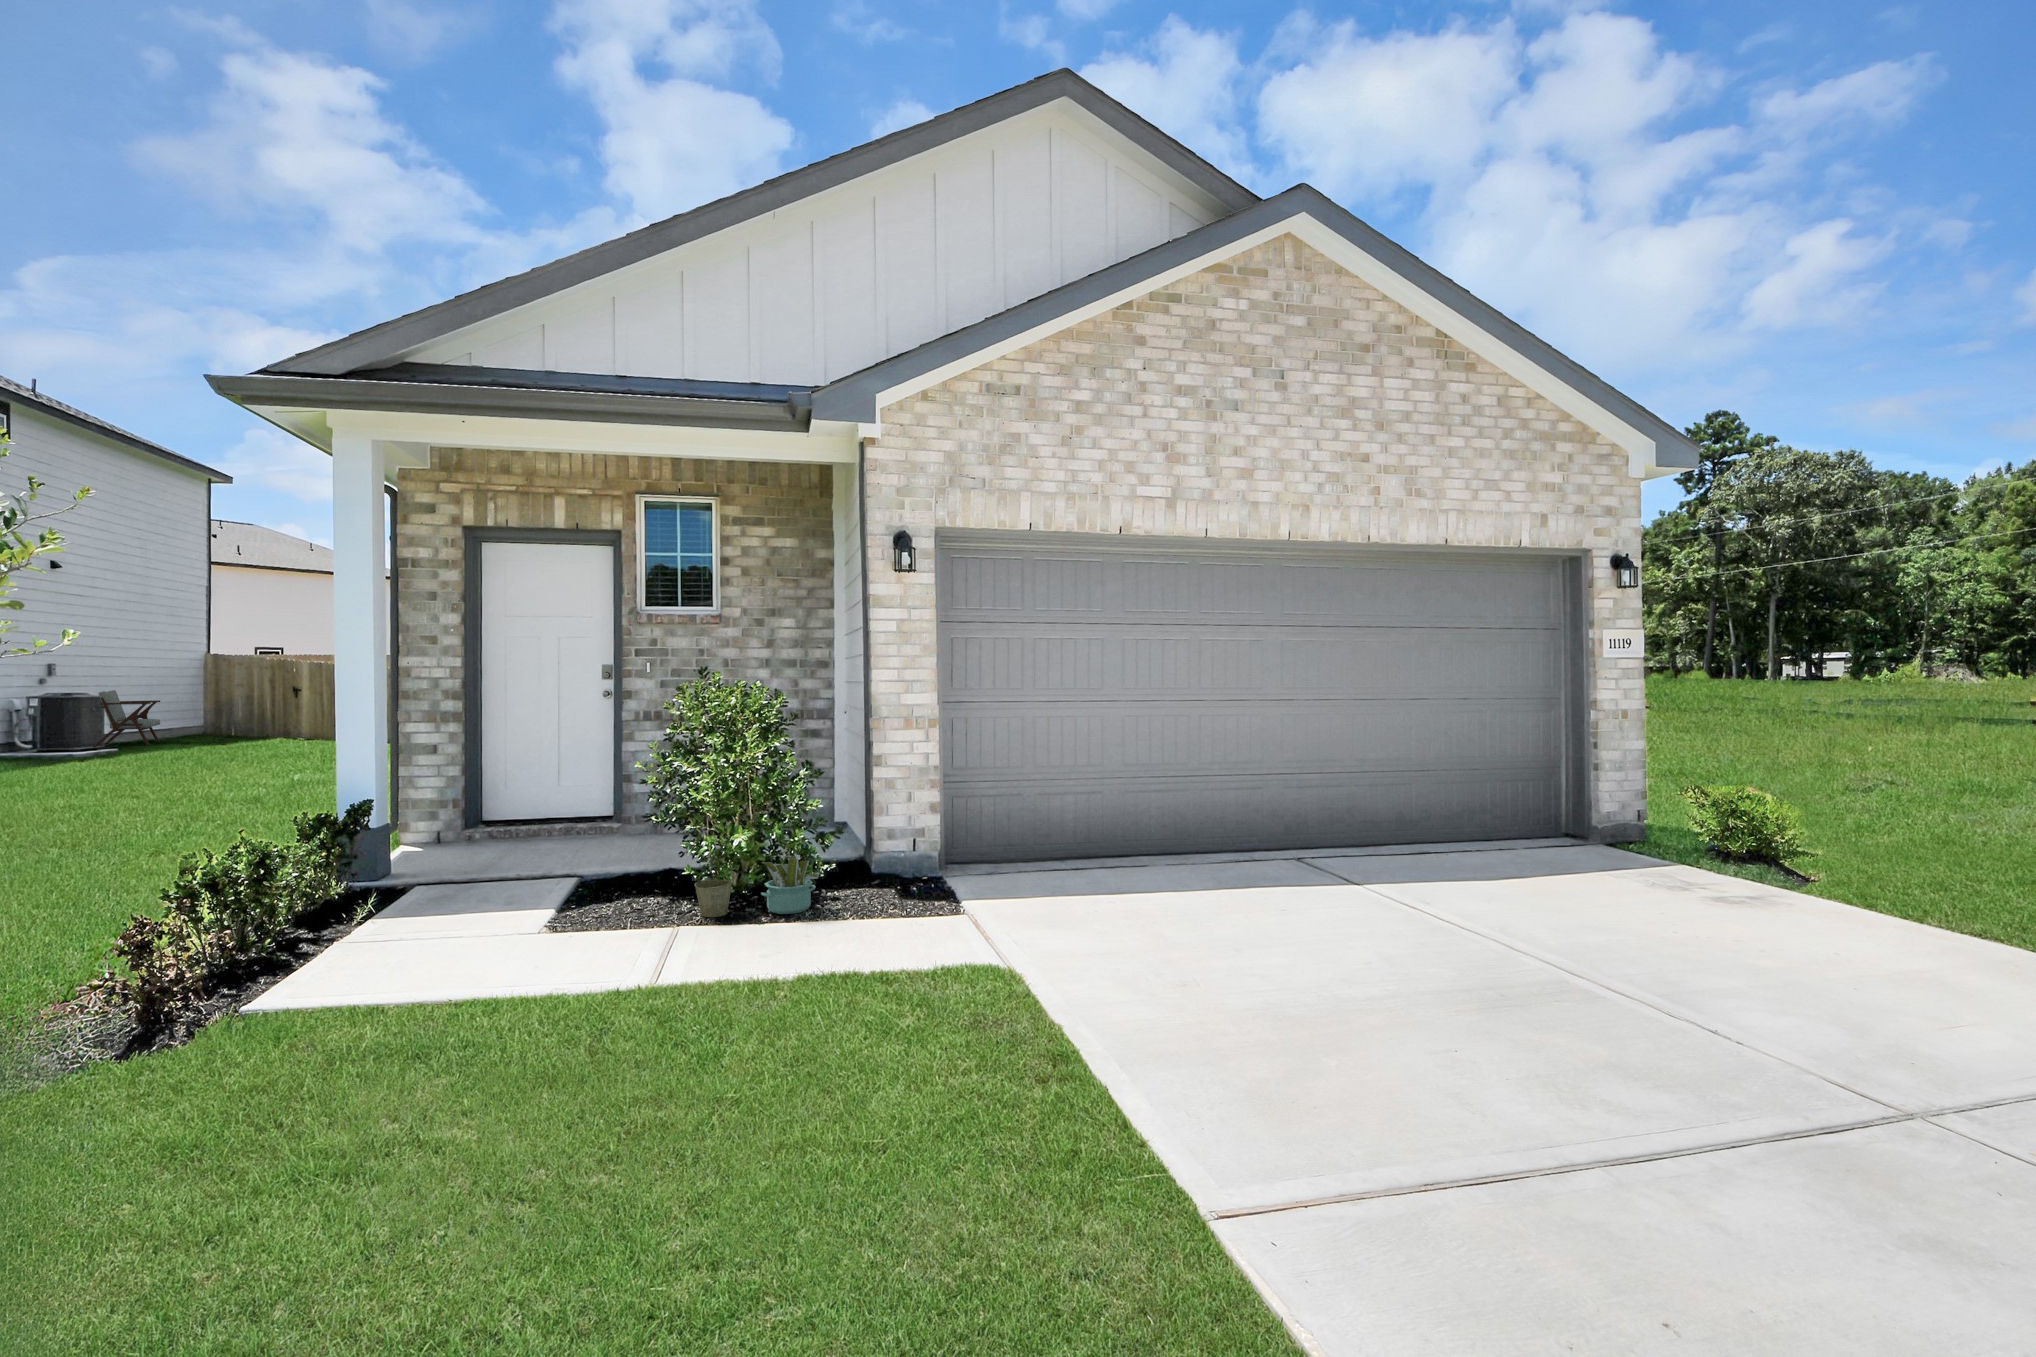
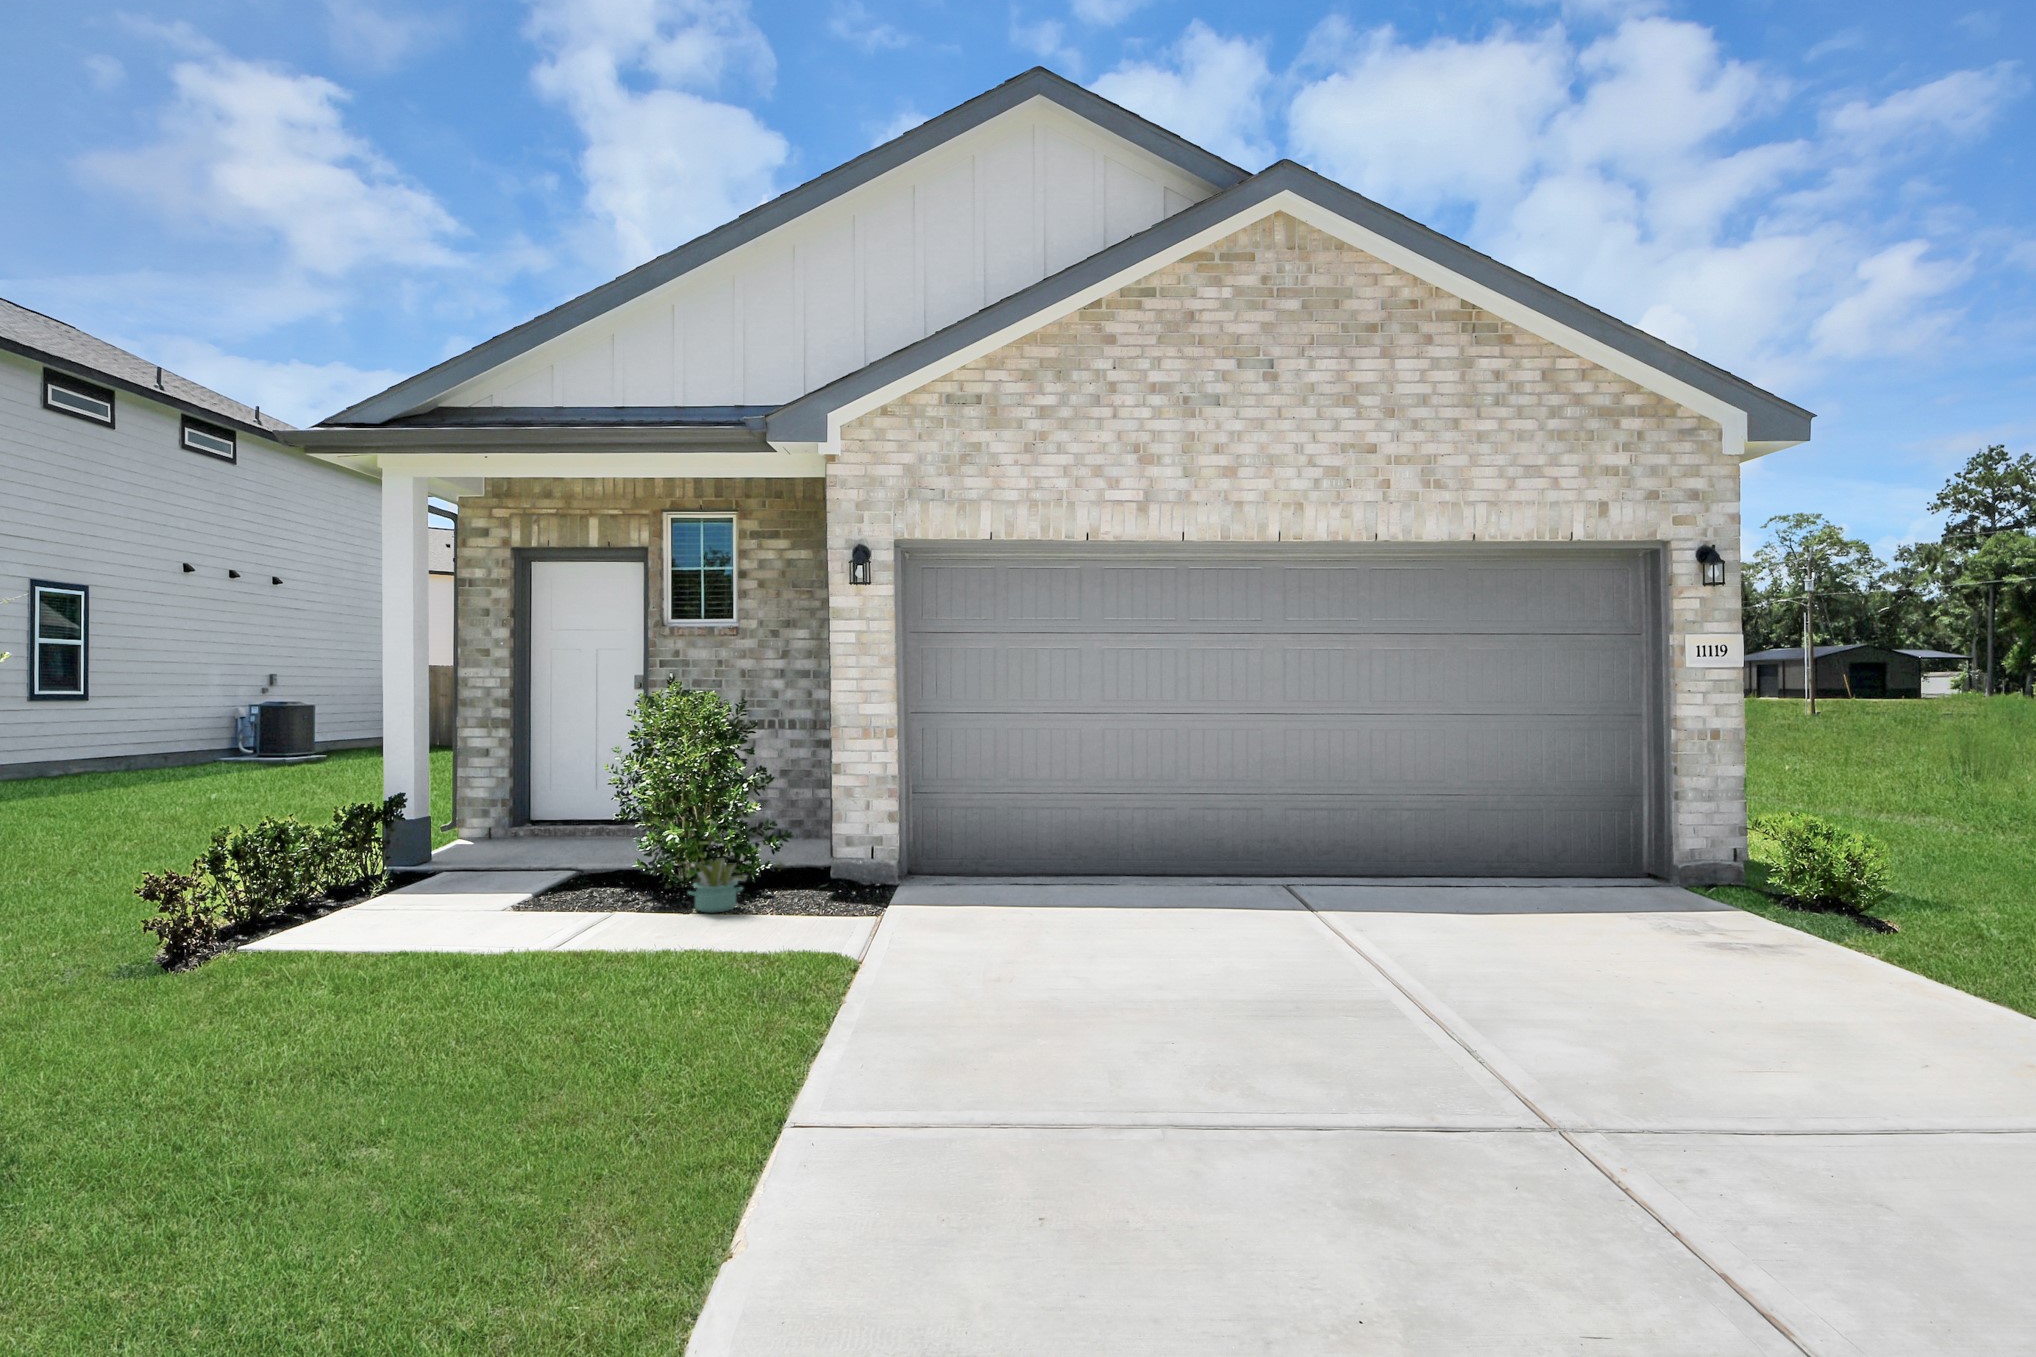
lounge chair: present [93,690,160,747] -> none [299,699,357,752]
bucket: present [695,862,732,917] -> none [628,860,665,912]

